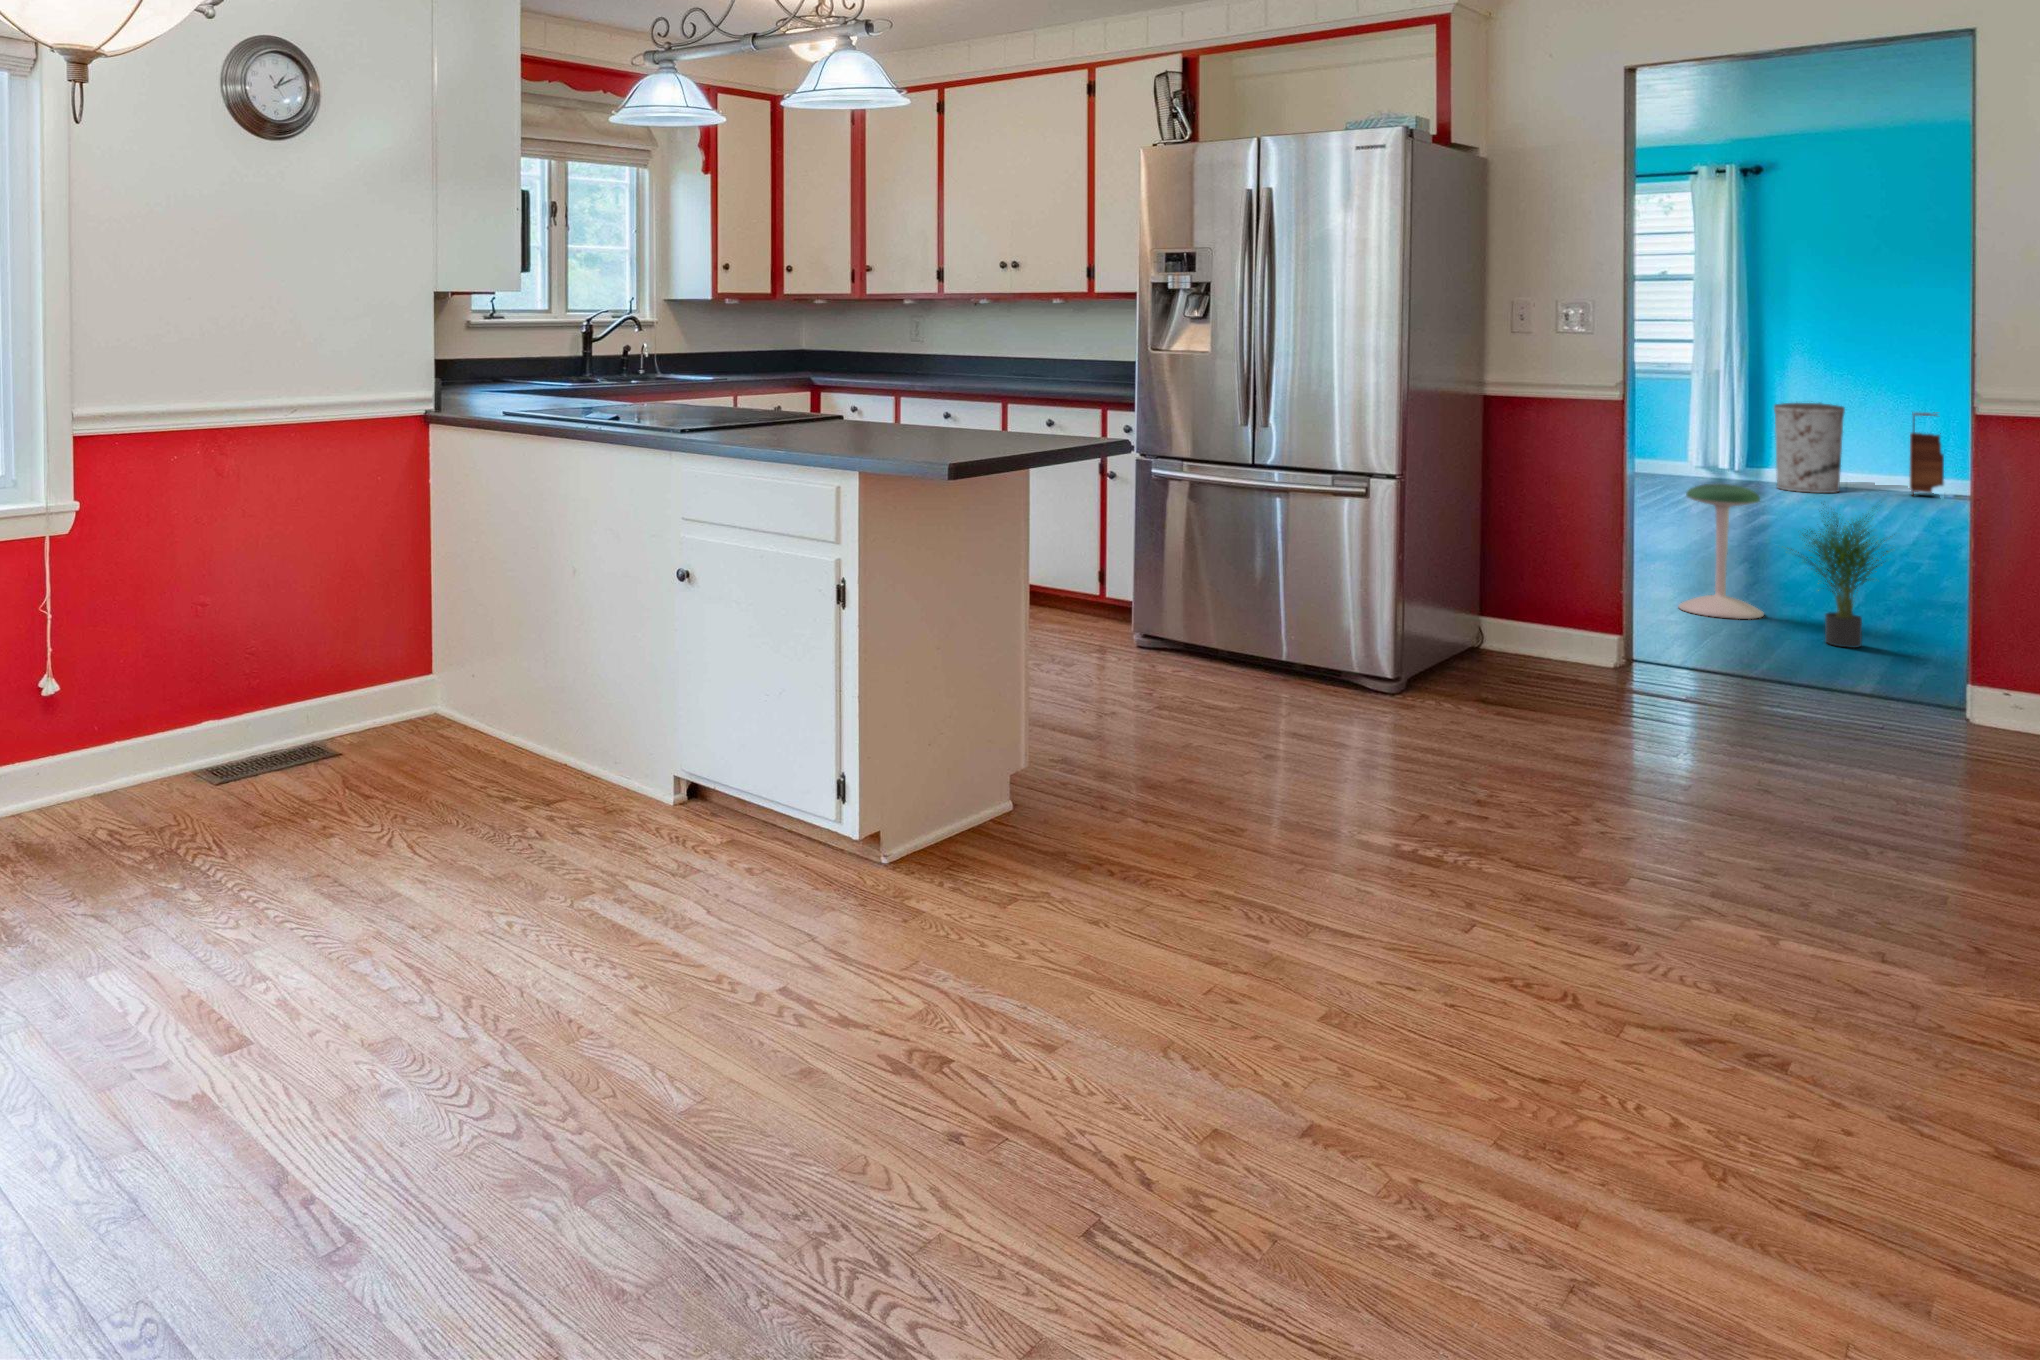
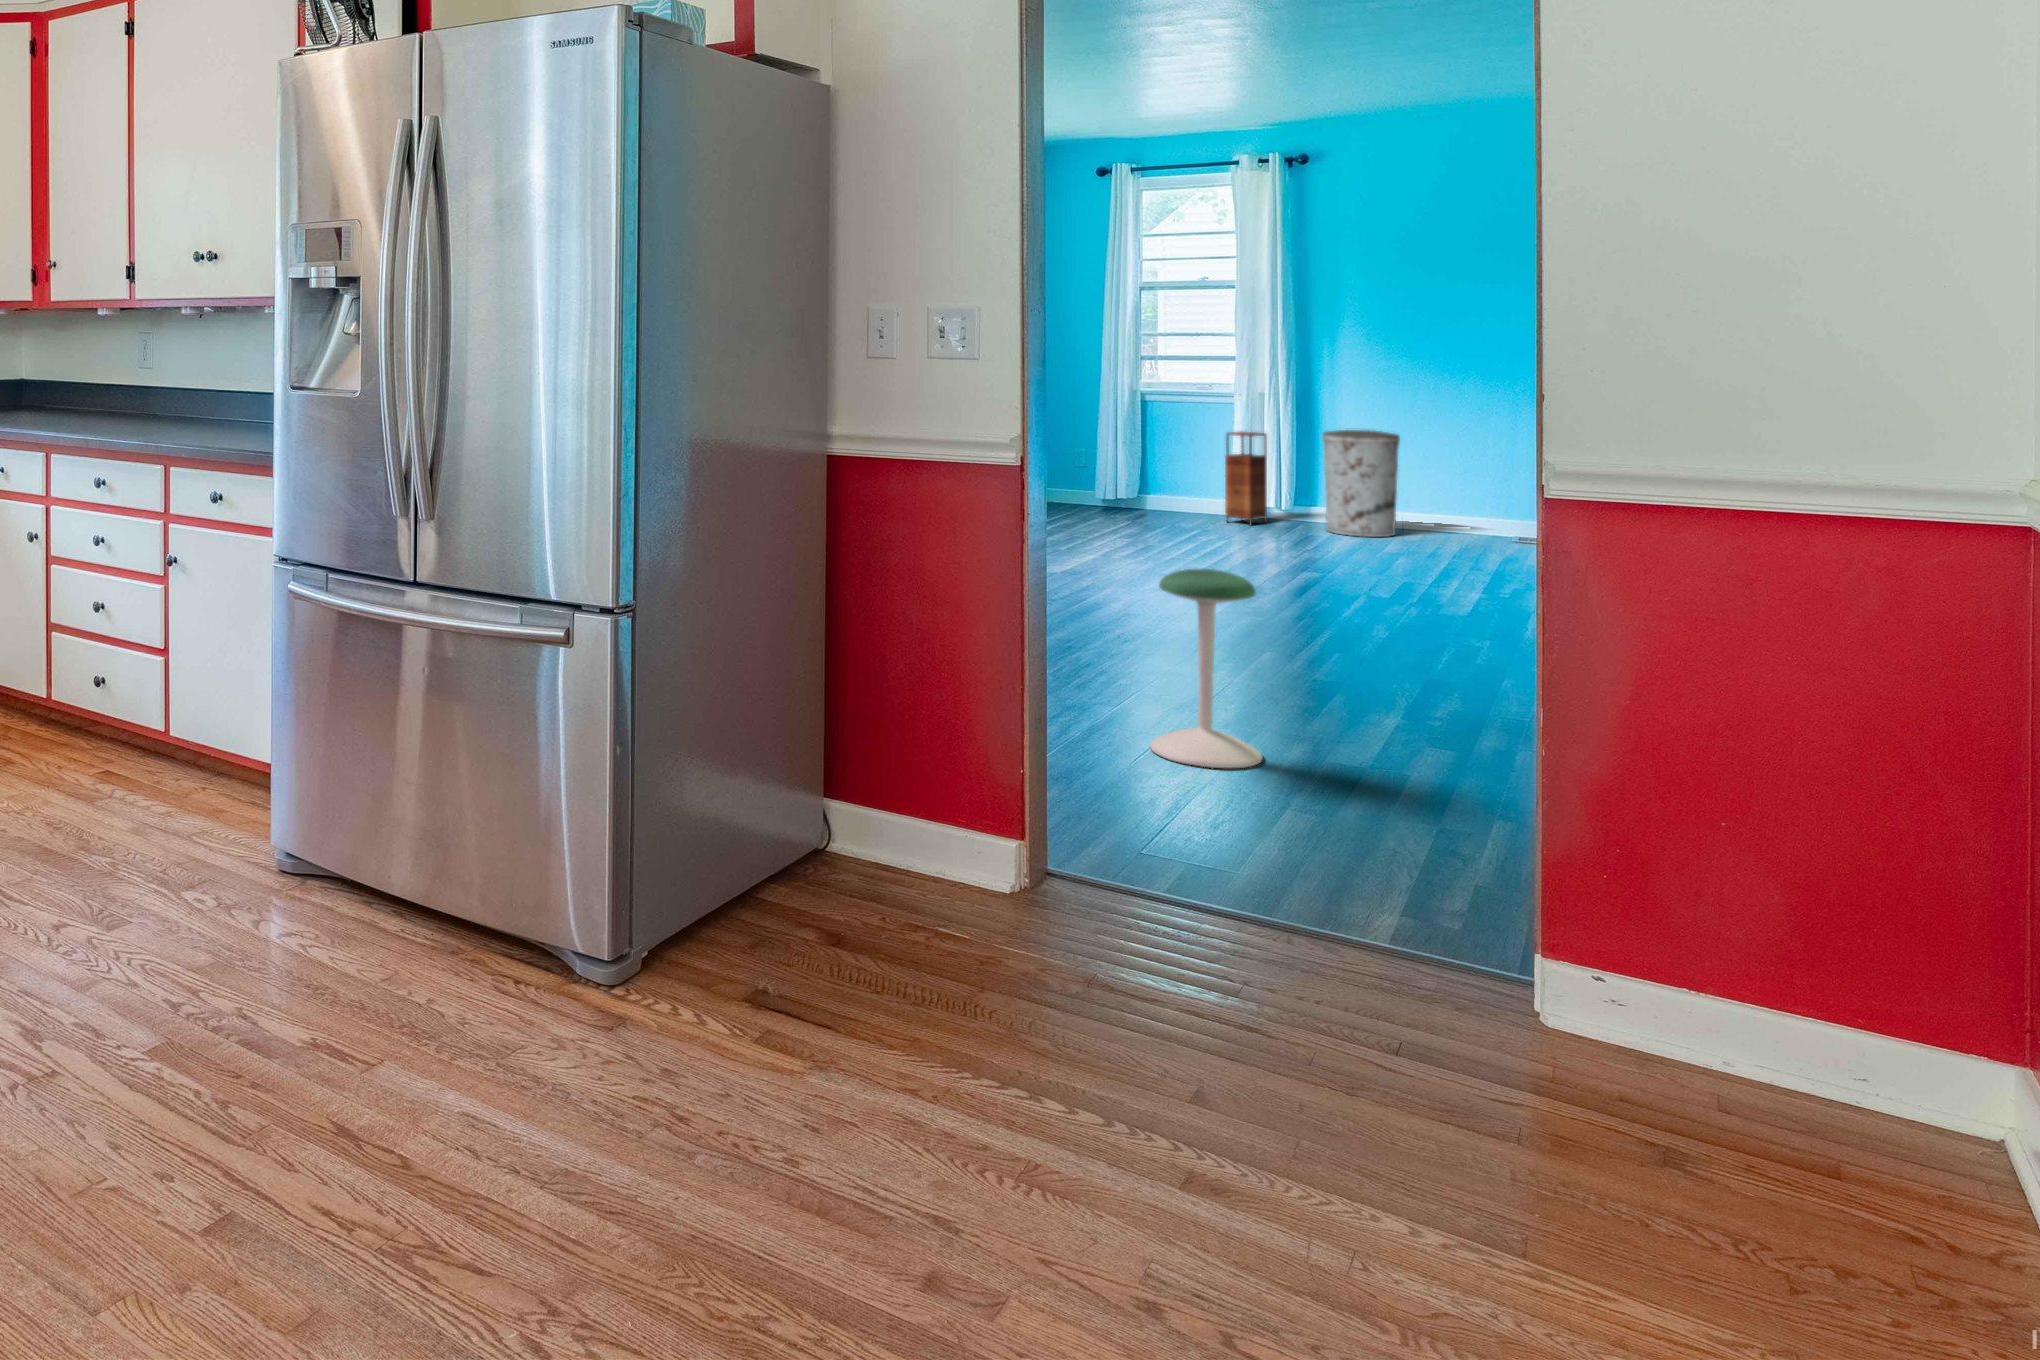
storage cabinet: present [1910,413,1944,495] -> present [1225,431,1267,524]
potted plant: present [1788,514,1890,648] -> none [1260,602,1442,830]

